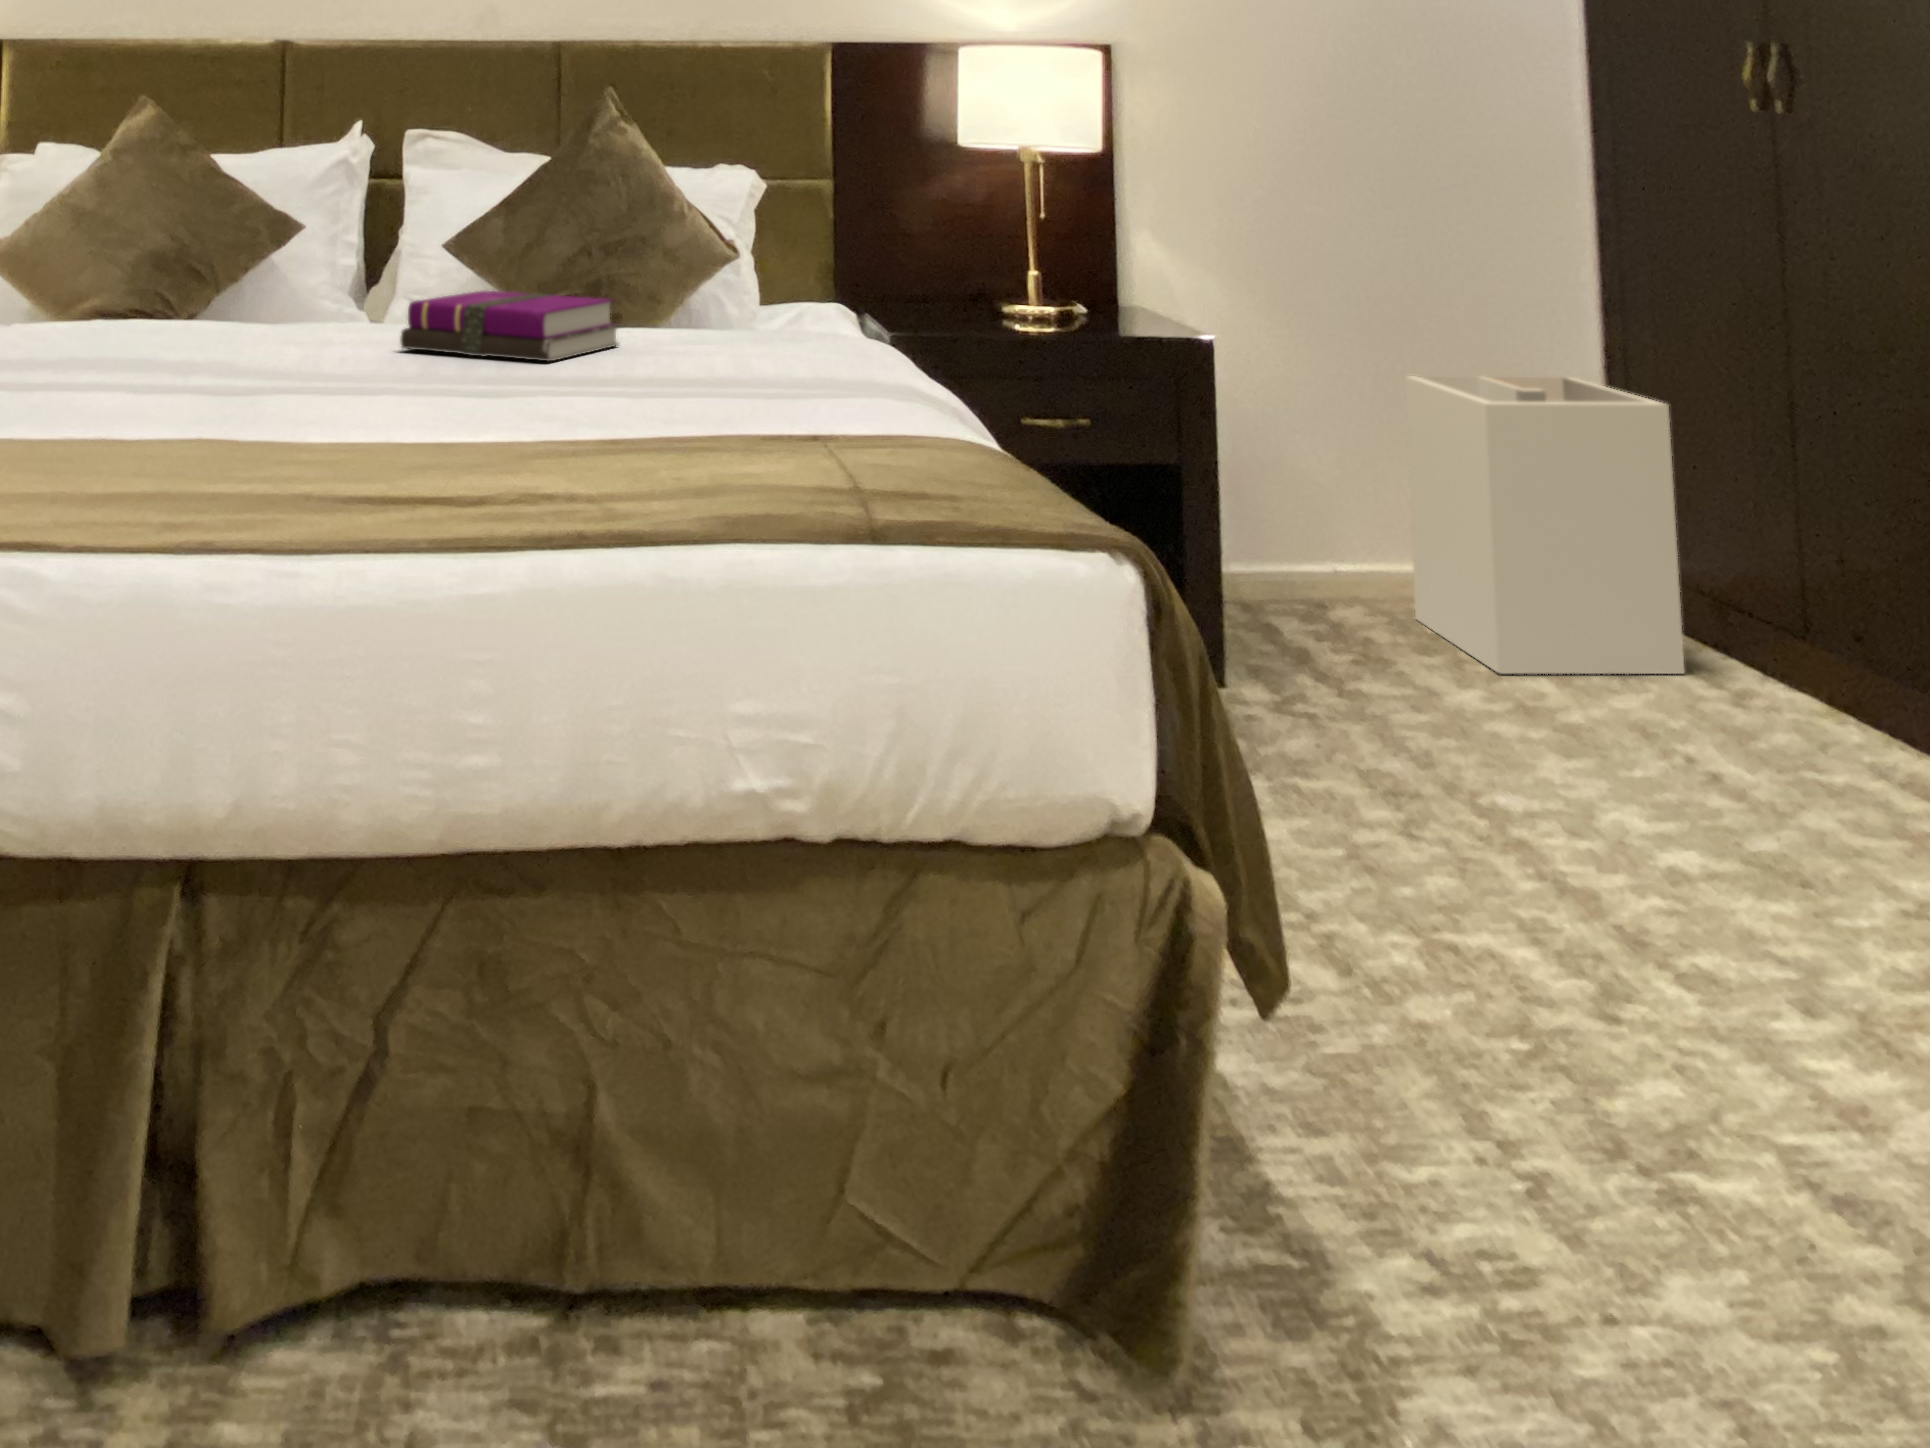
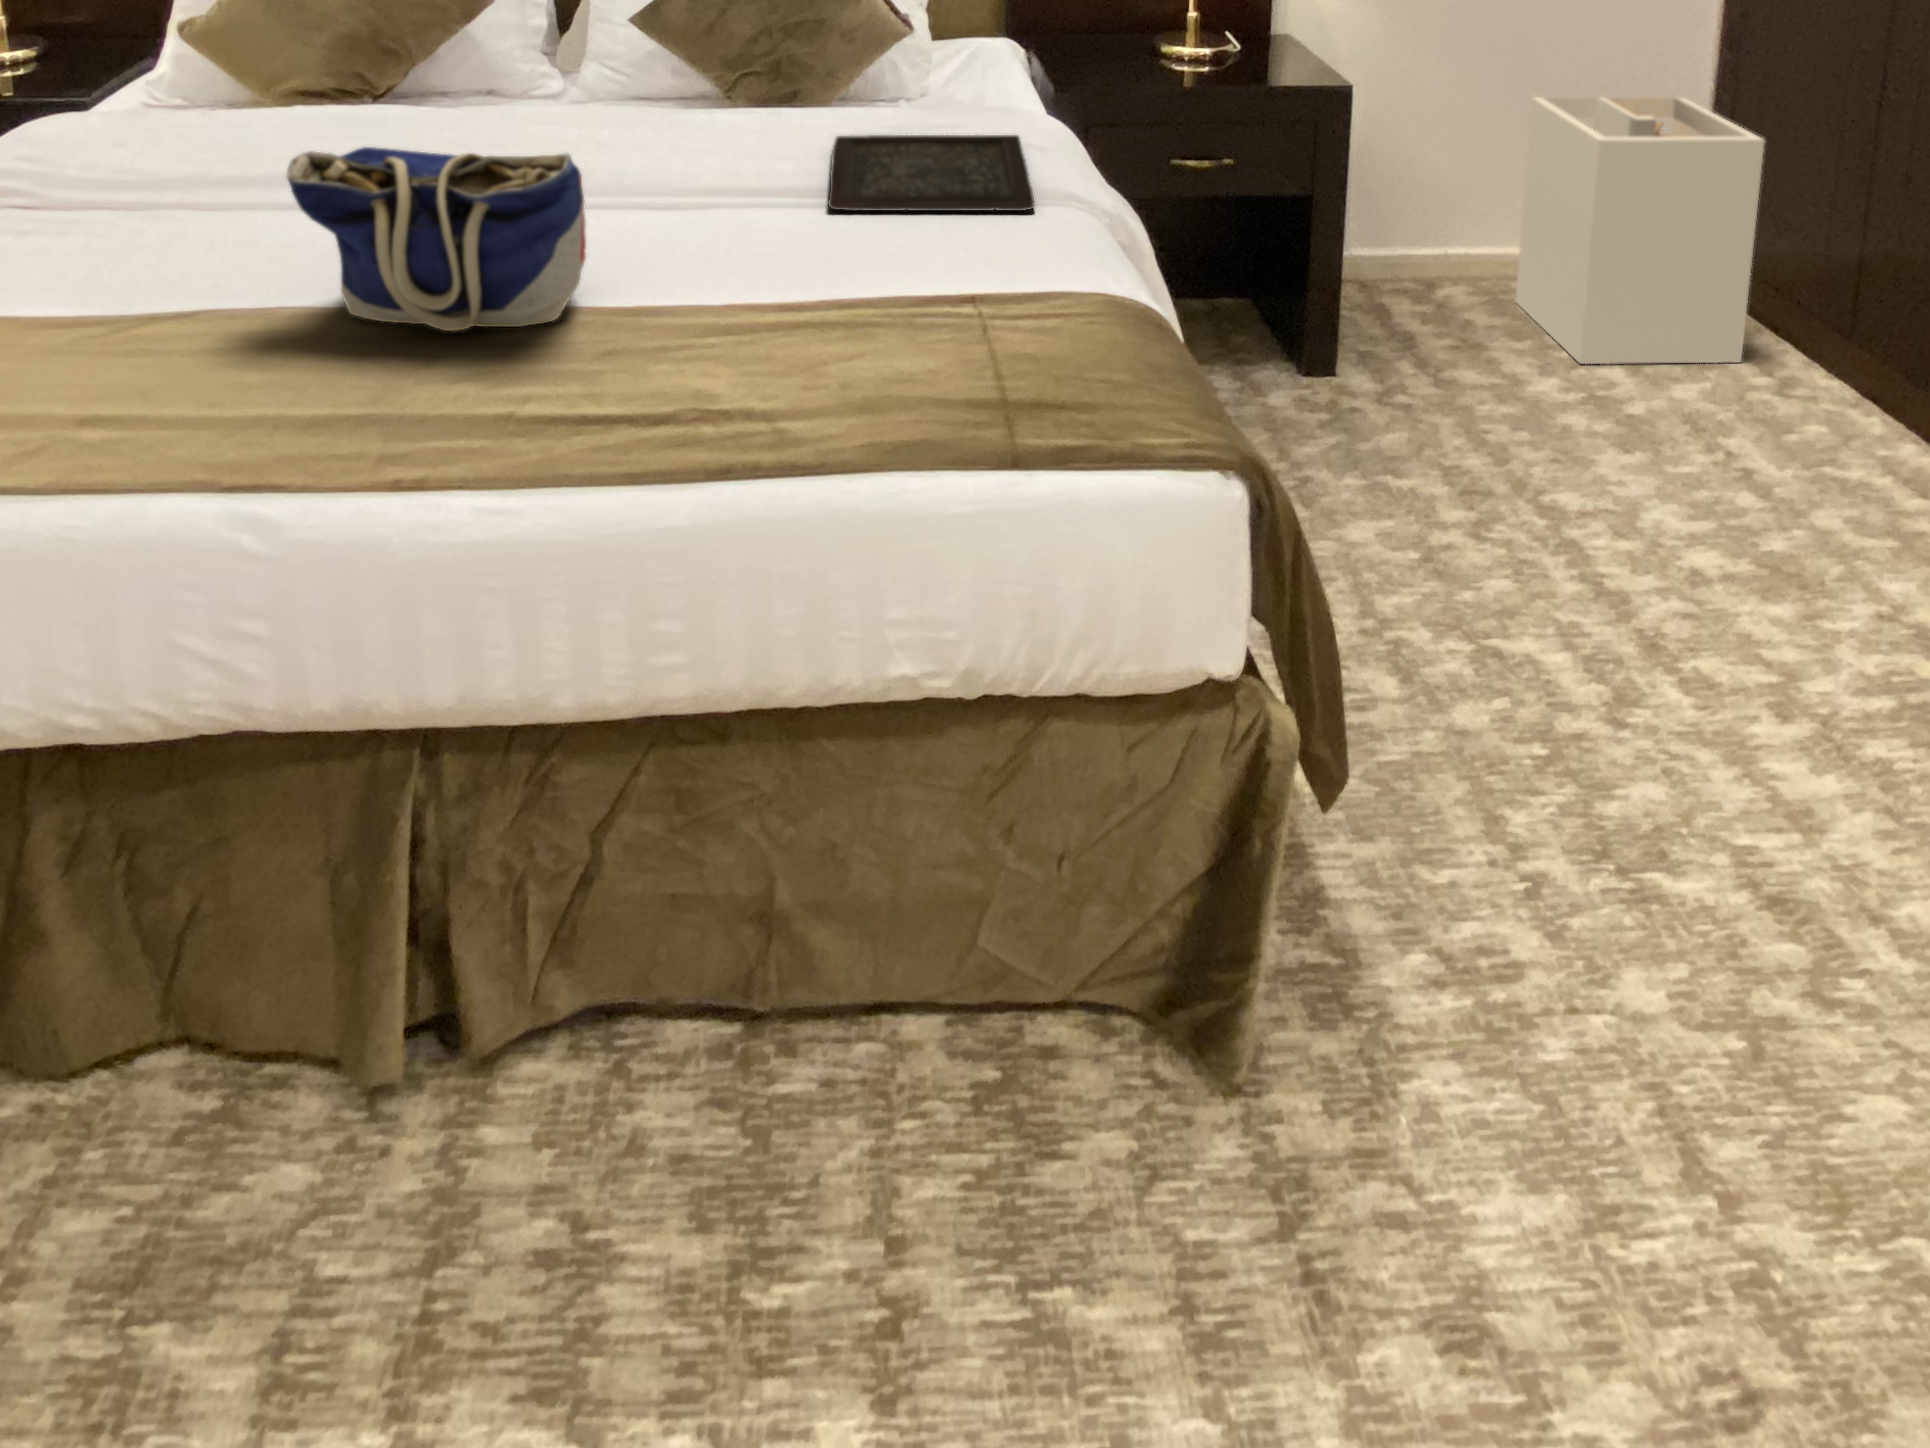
tote bag: none [91,243,400,447] -> present [286,147,586,331]
notebook: present [401,290,618,361] -> none [591,71,799,163]
tray: none [655,341,878,387] -> present [828,135,1035,211]

